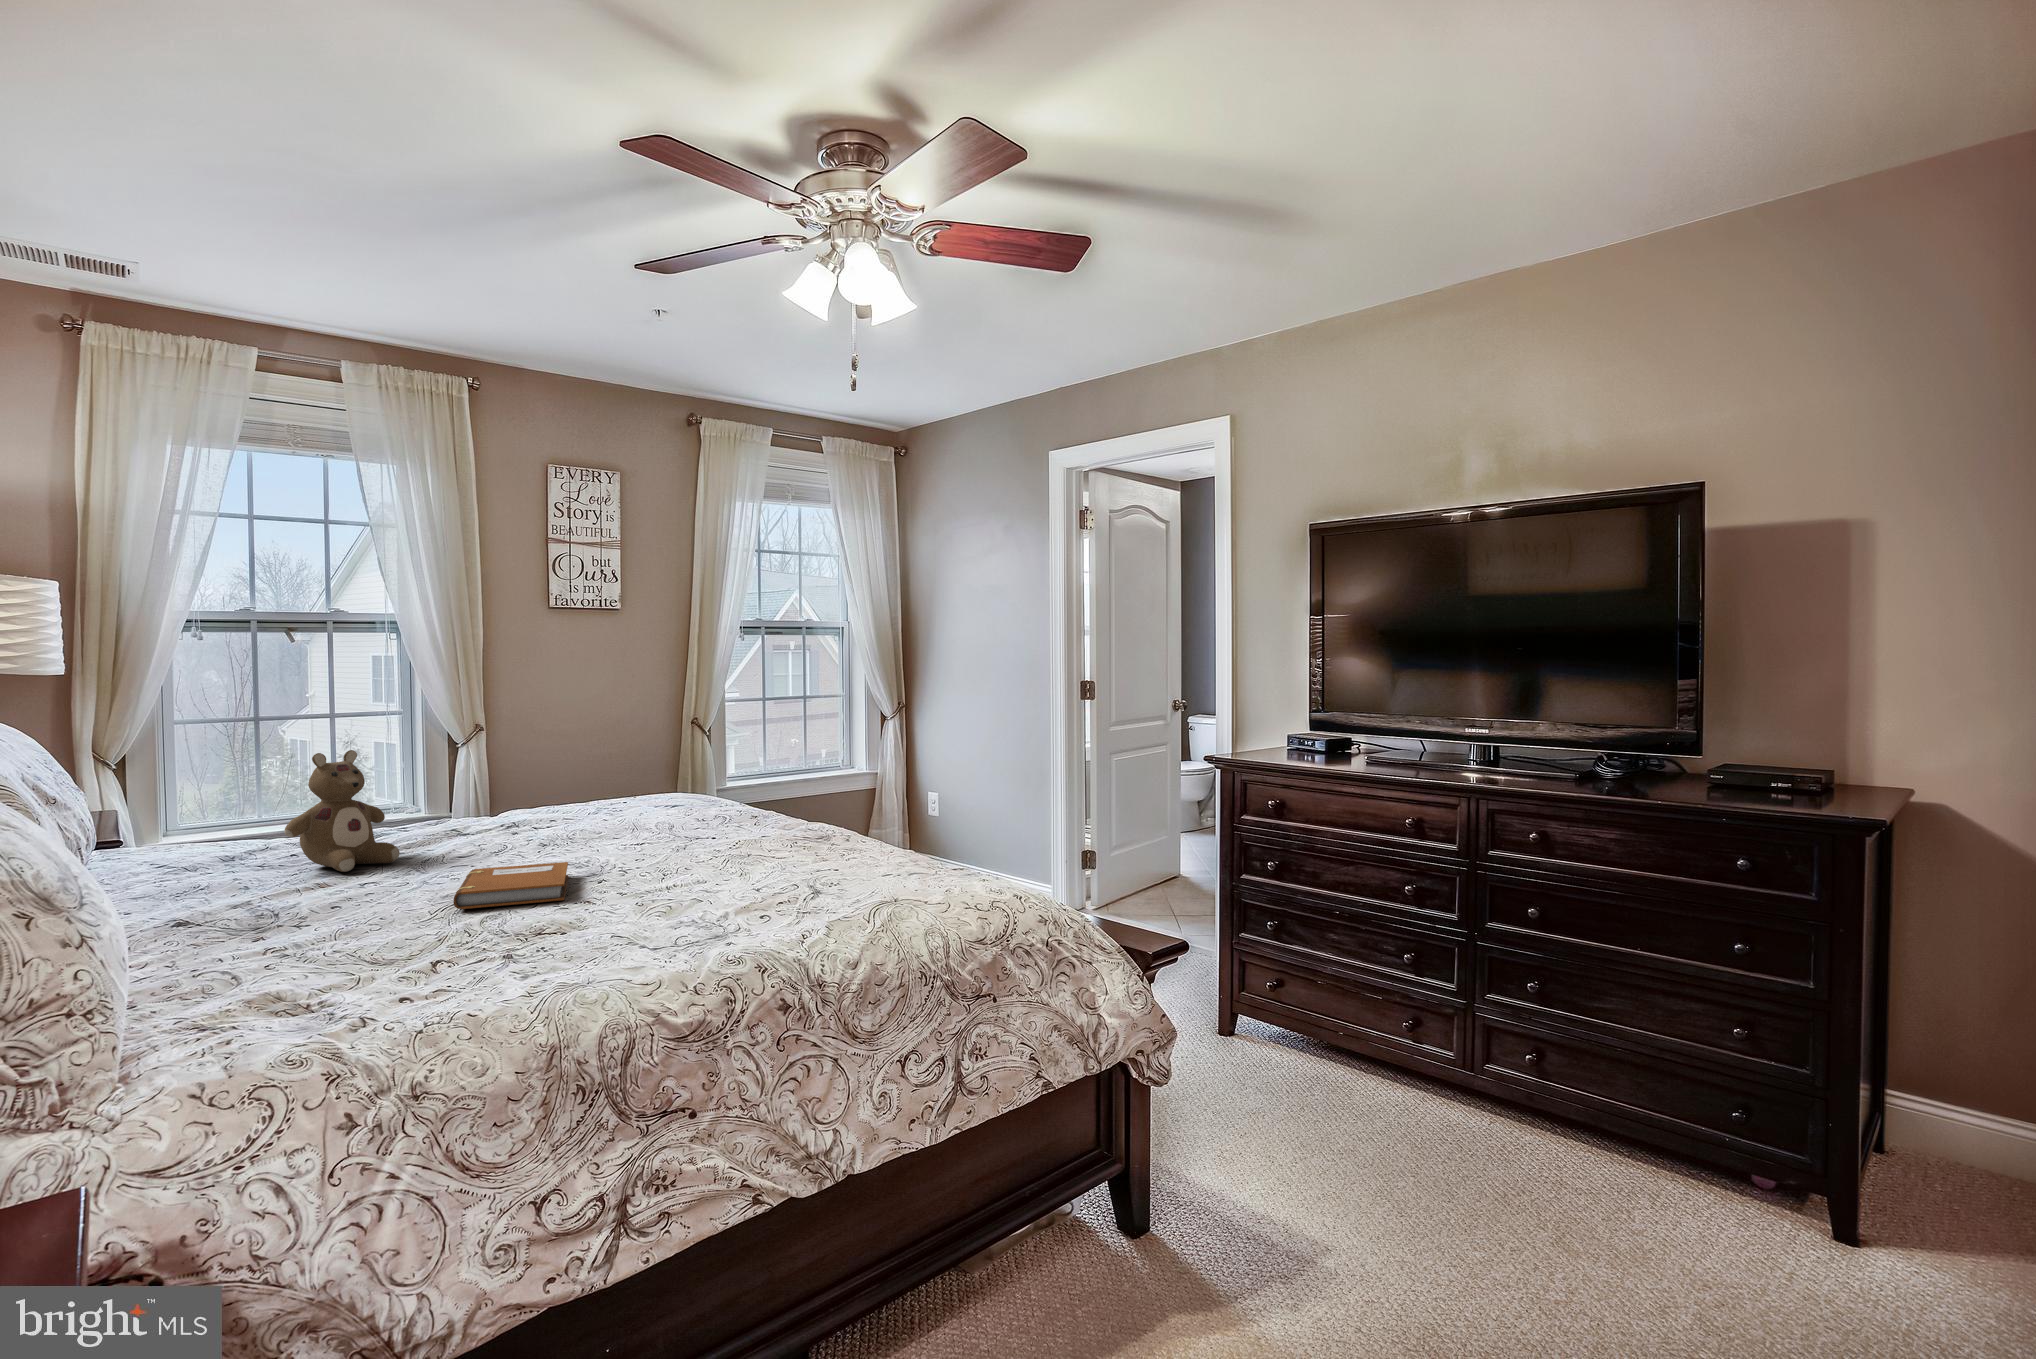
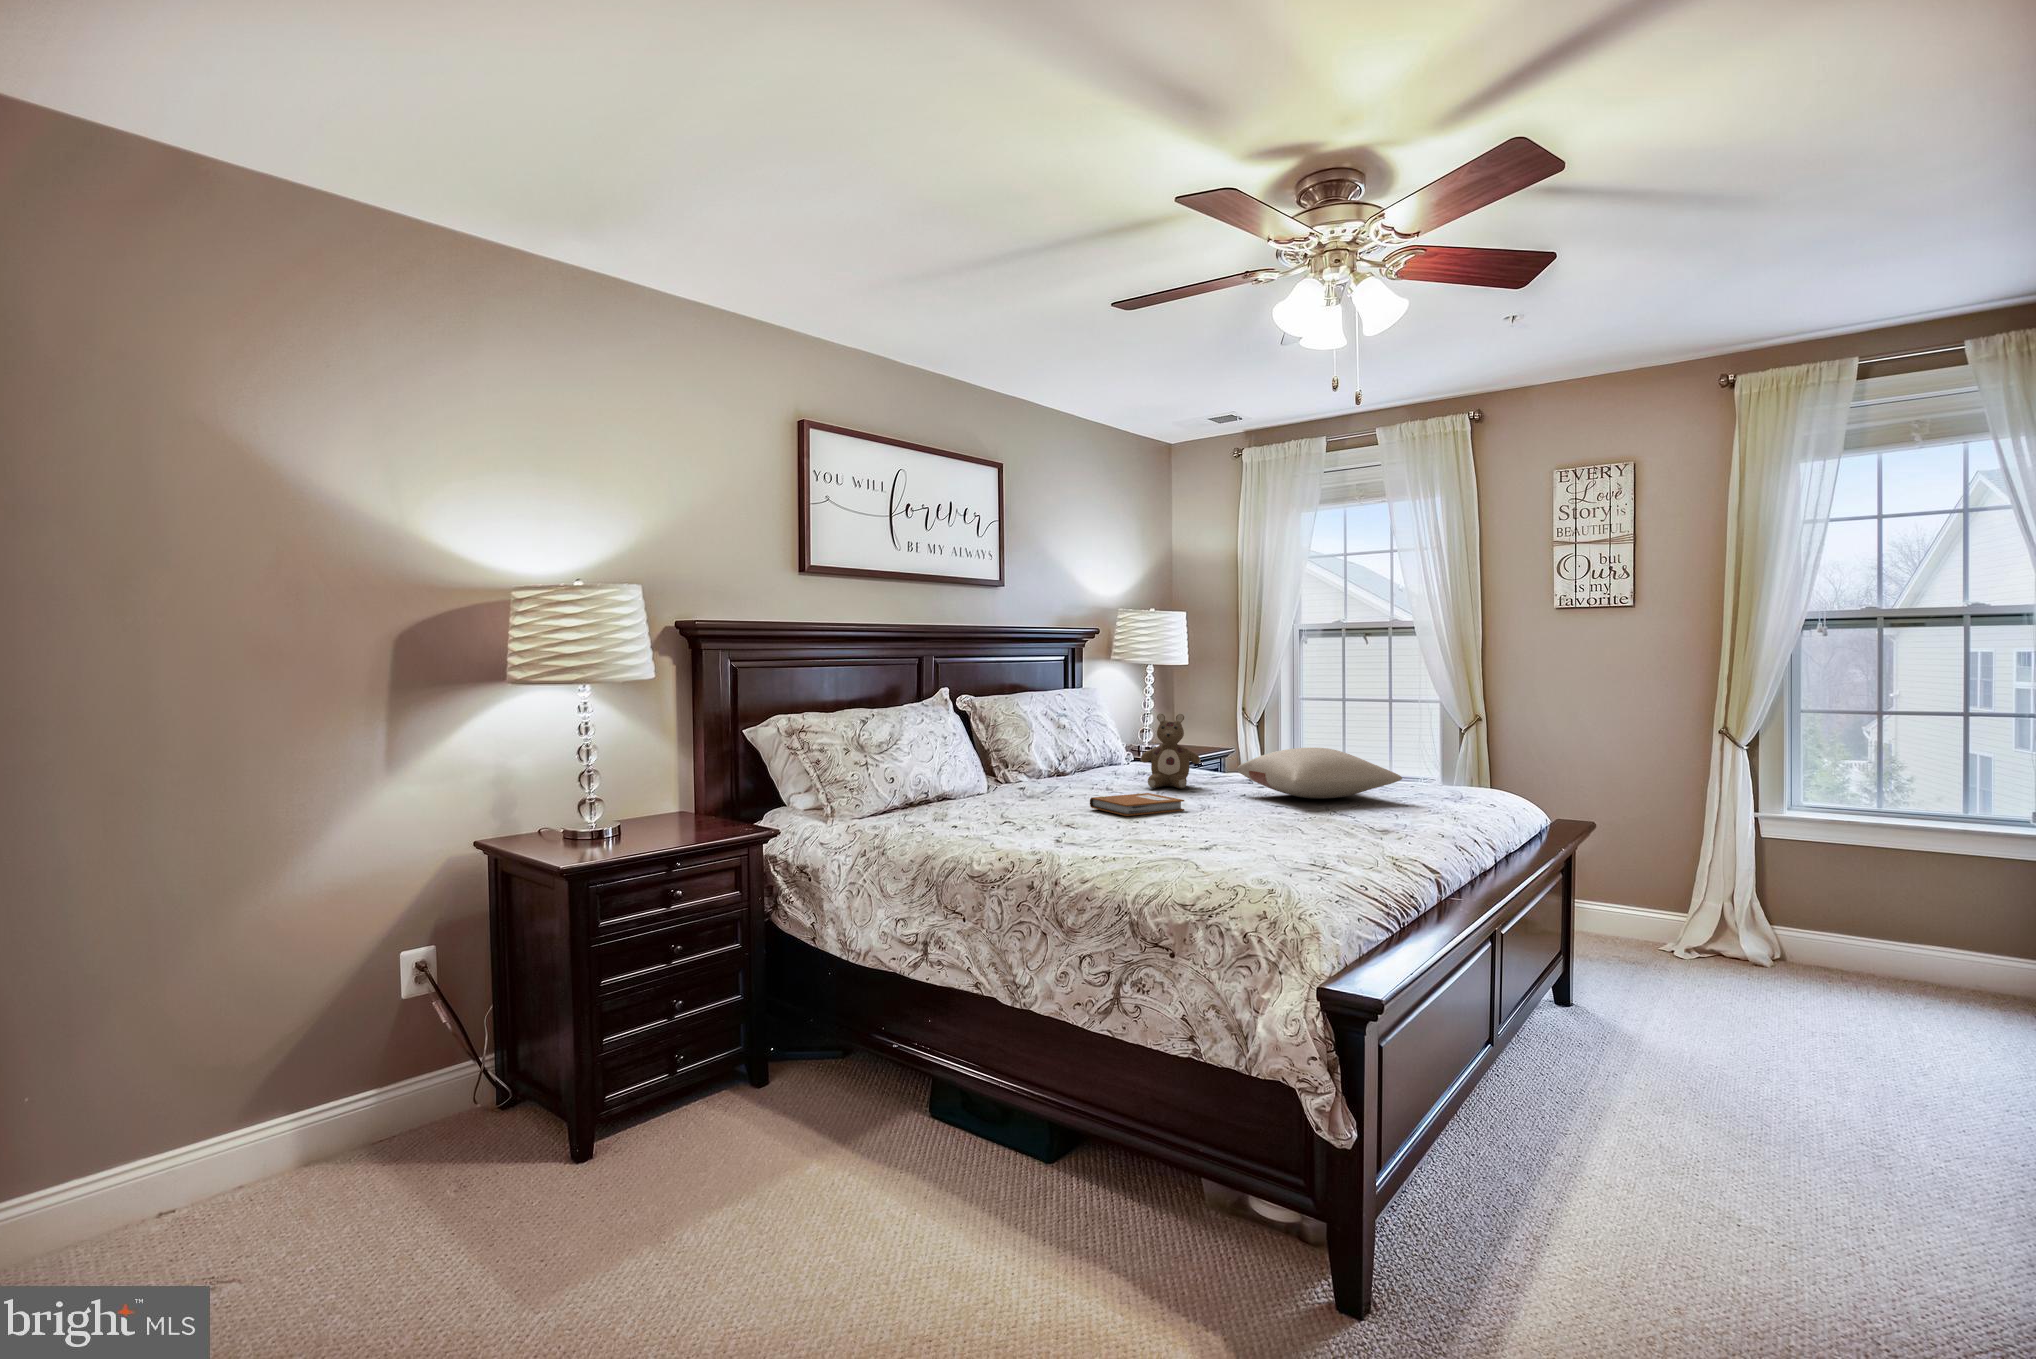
pillow: none [497,770,688,833] -> present [1237,748,1402,799]

